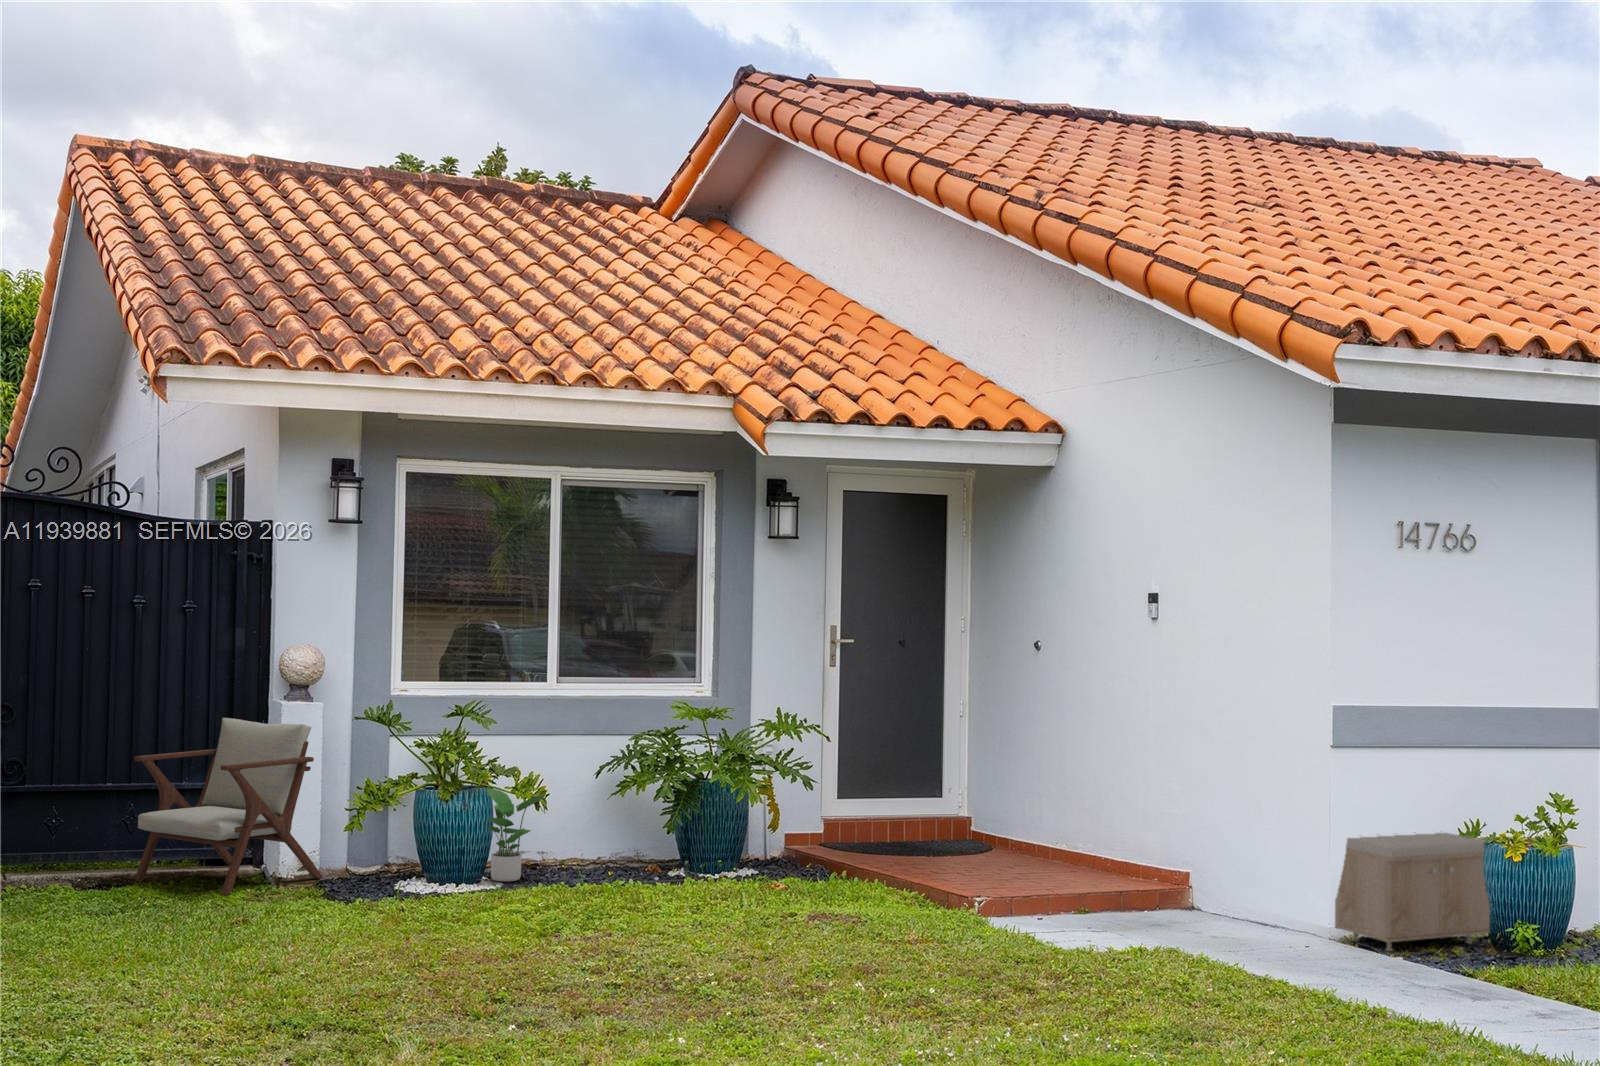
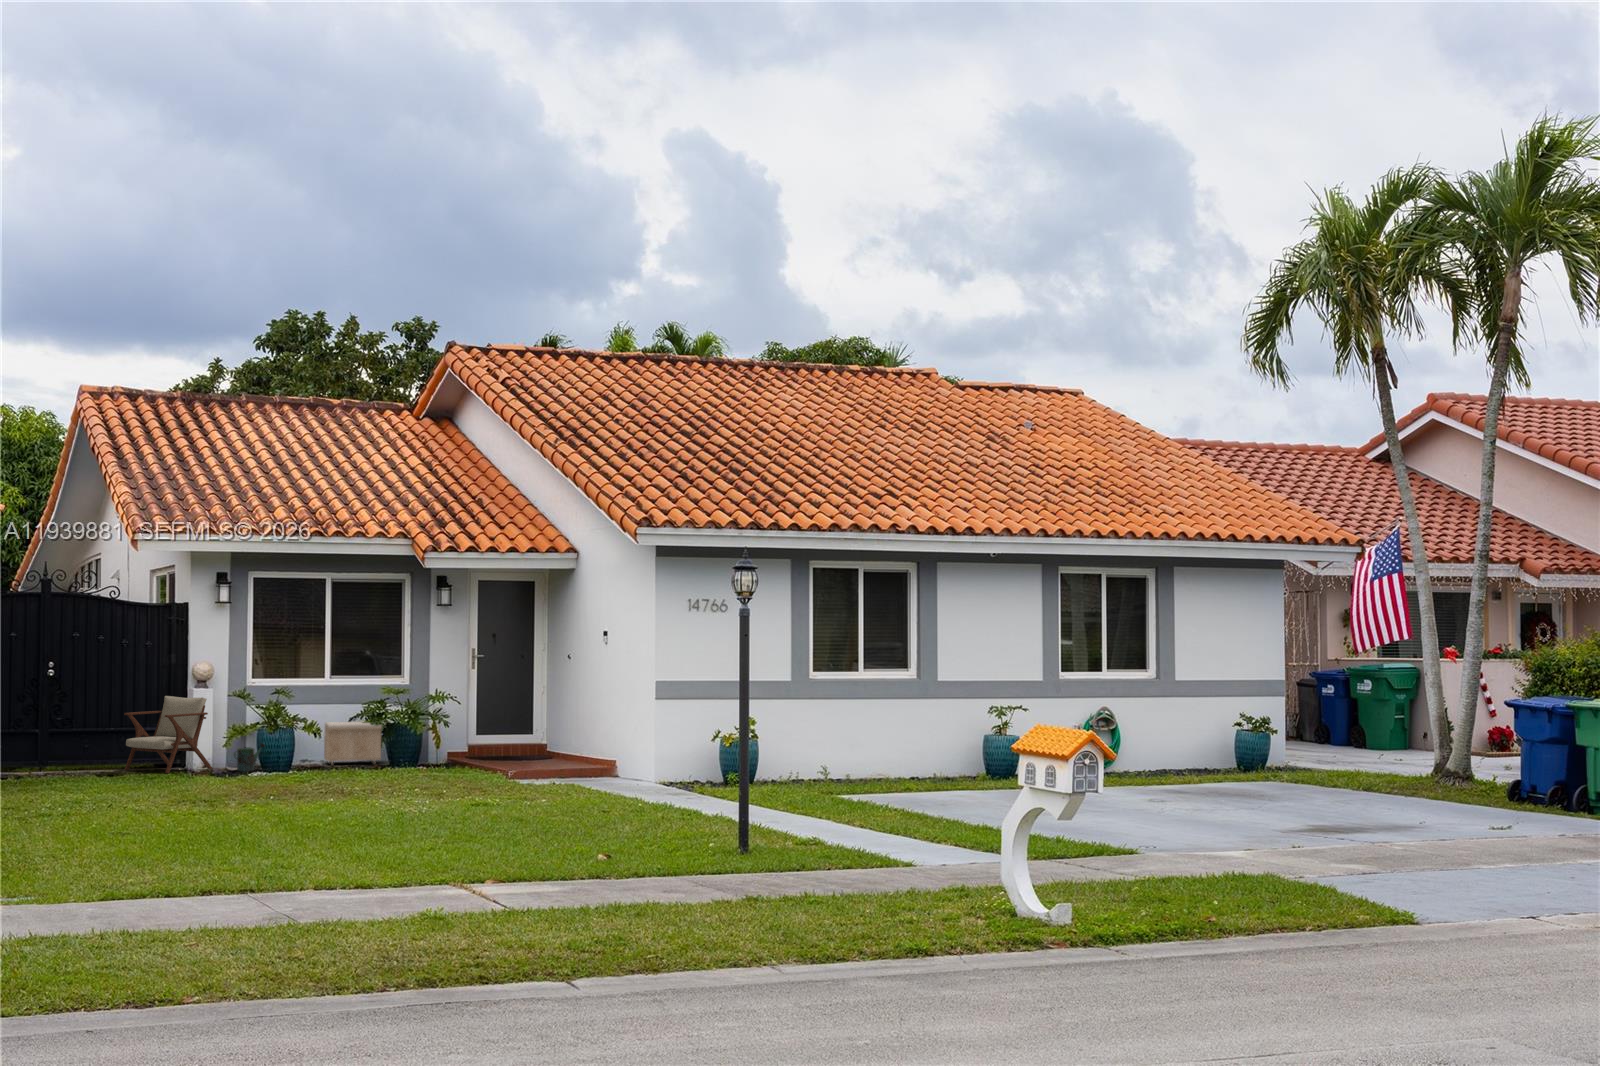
potted plant: present [482,788,546,882] -> none [287,727,318,769]
watering can: none [370,824,436,889] -> present [234,744,265,772]
storage bench: present [1335,833,1490,951] -> present [324,721,382,765]

